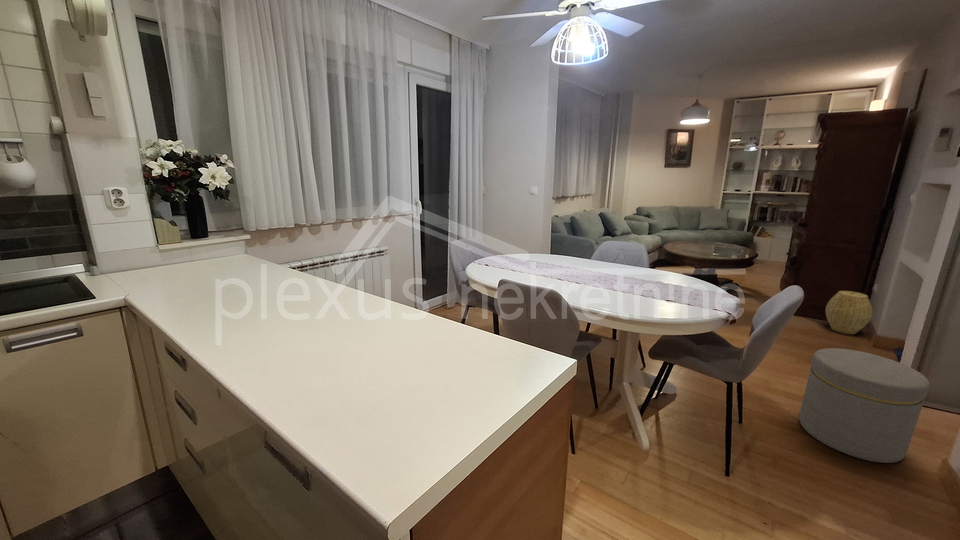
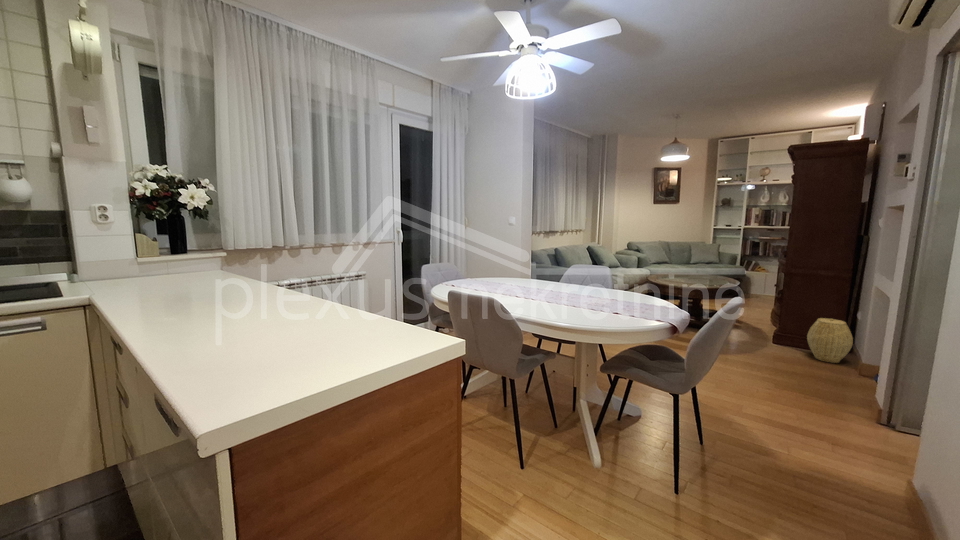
ottoman: present [799,348,930,463] -> none [762,364,875,478]

